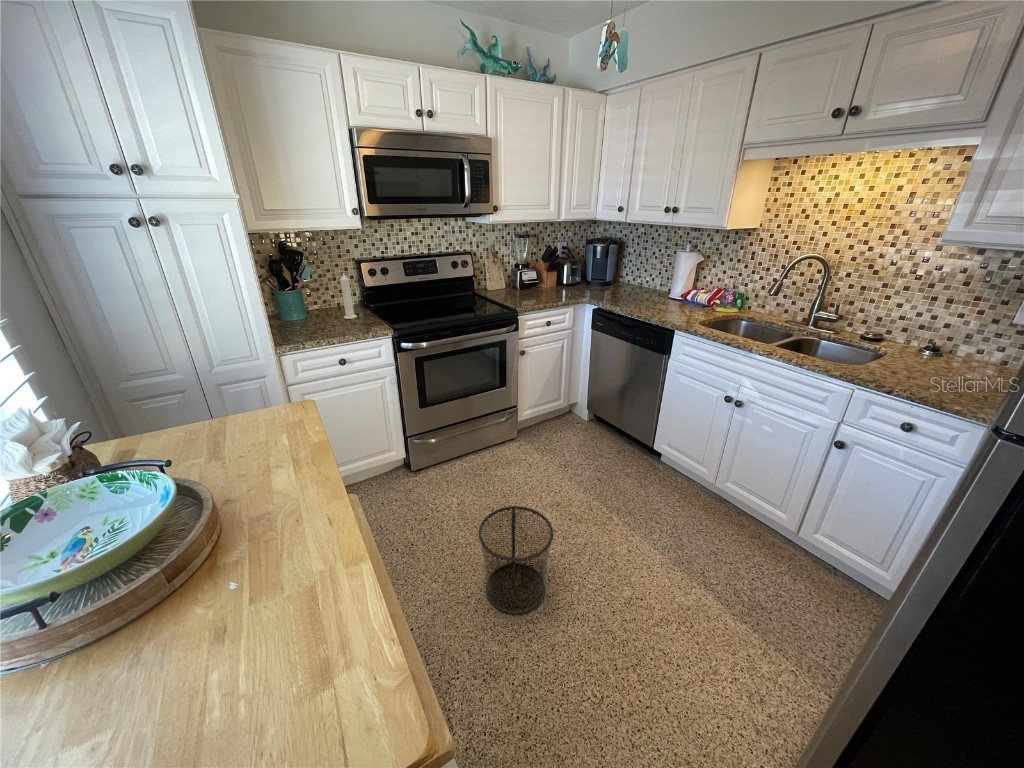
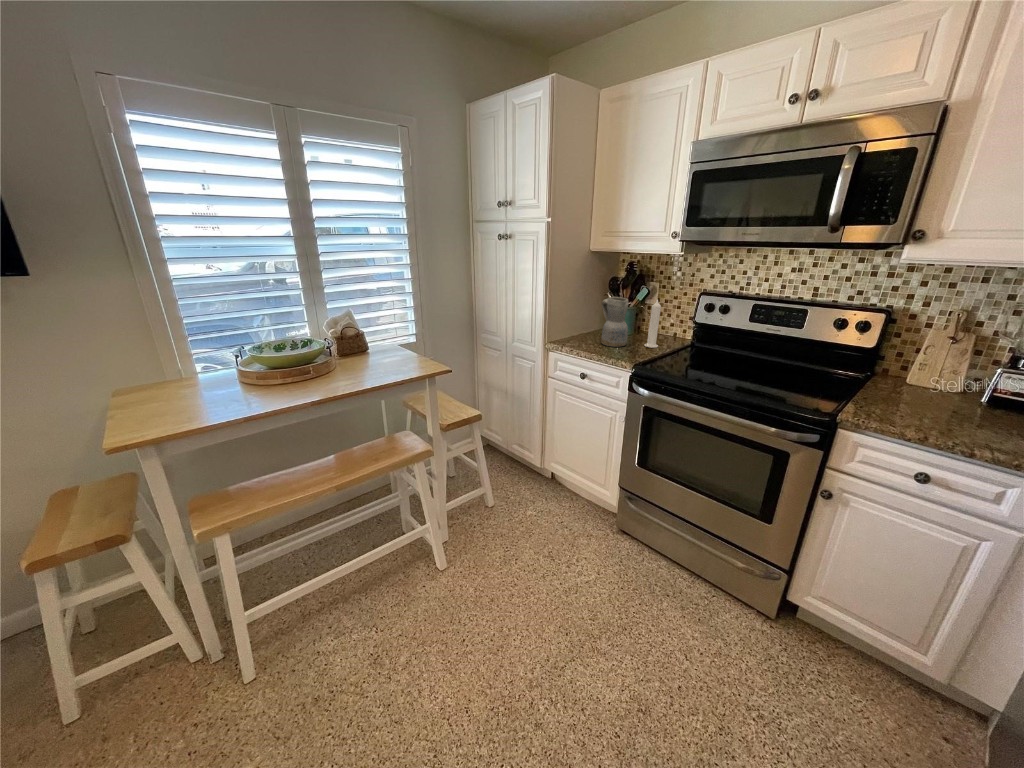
ceramic pitcher: none [295,278,337,329] -> present [601,297,629,347]
waste bin: present [478,506,553,614] -> none [430,566,521,704]

